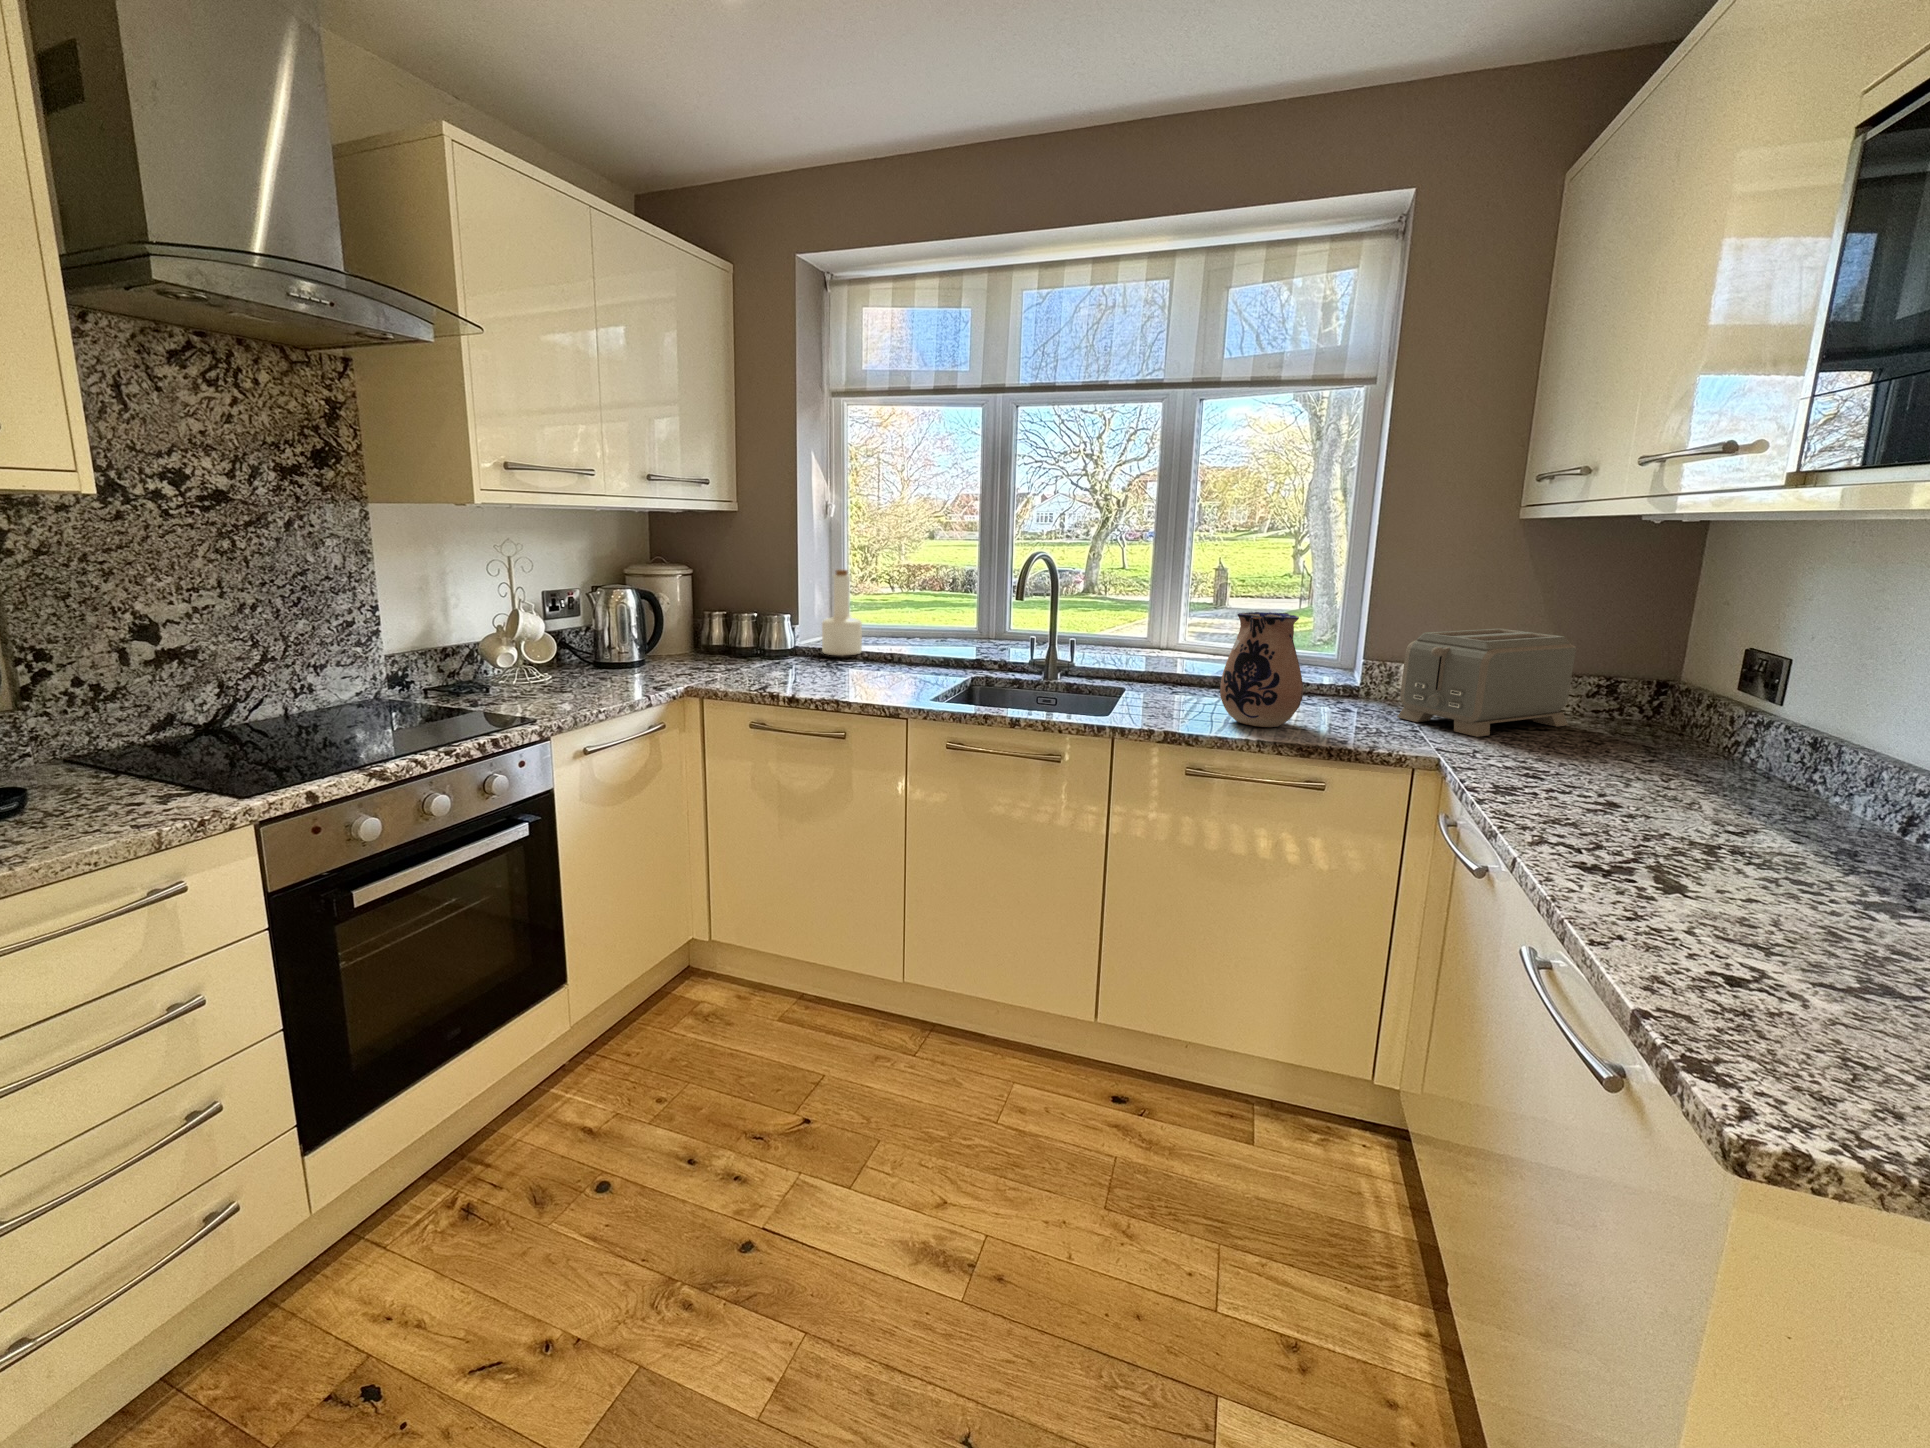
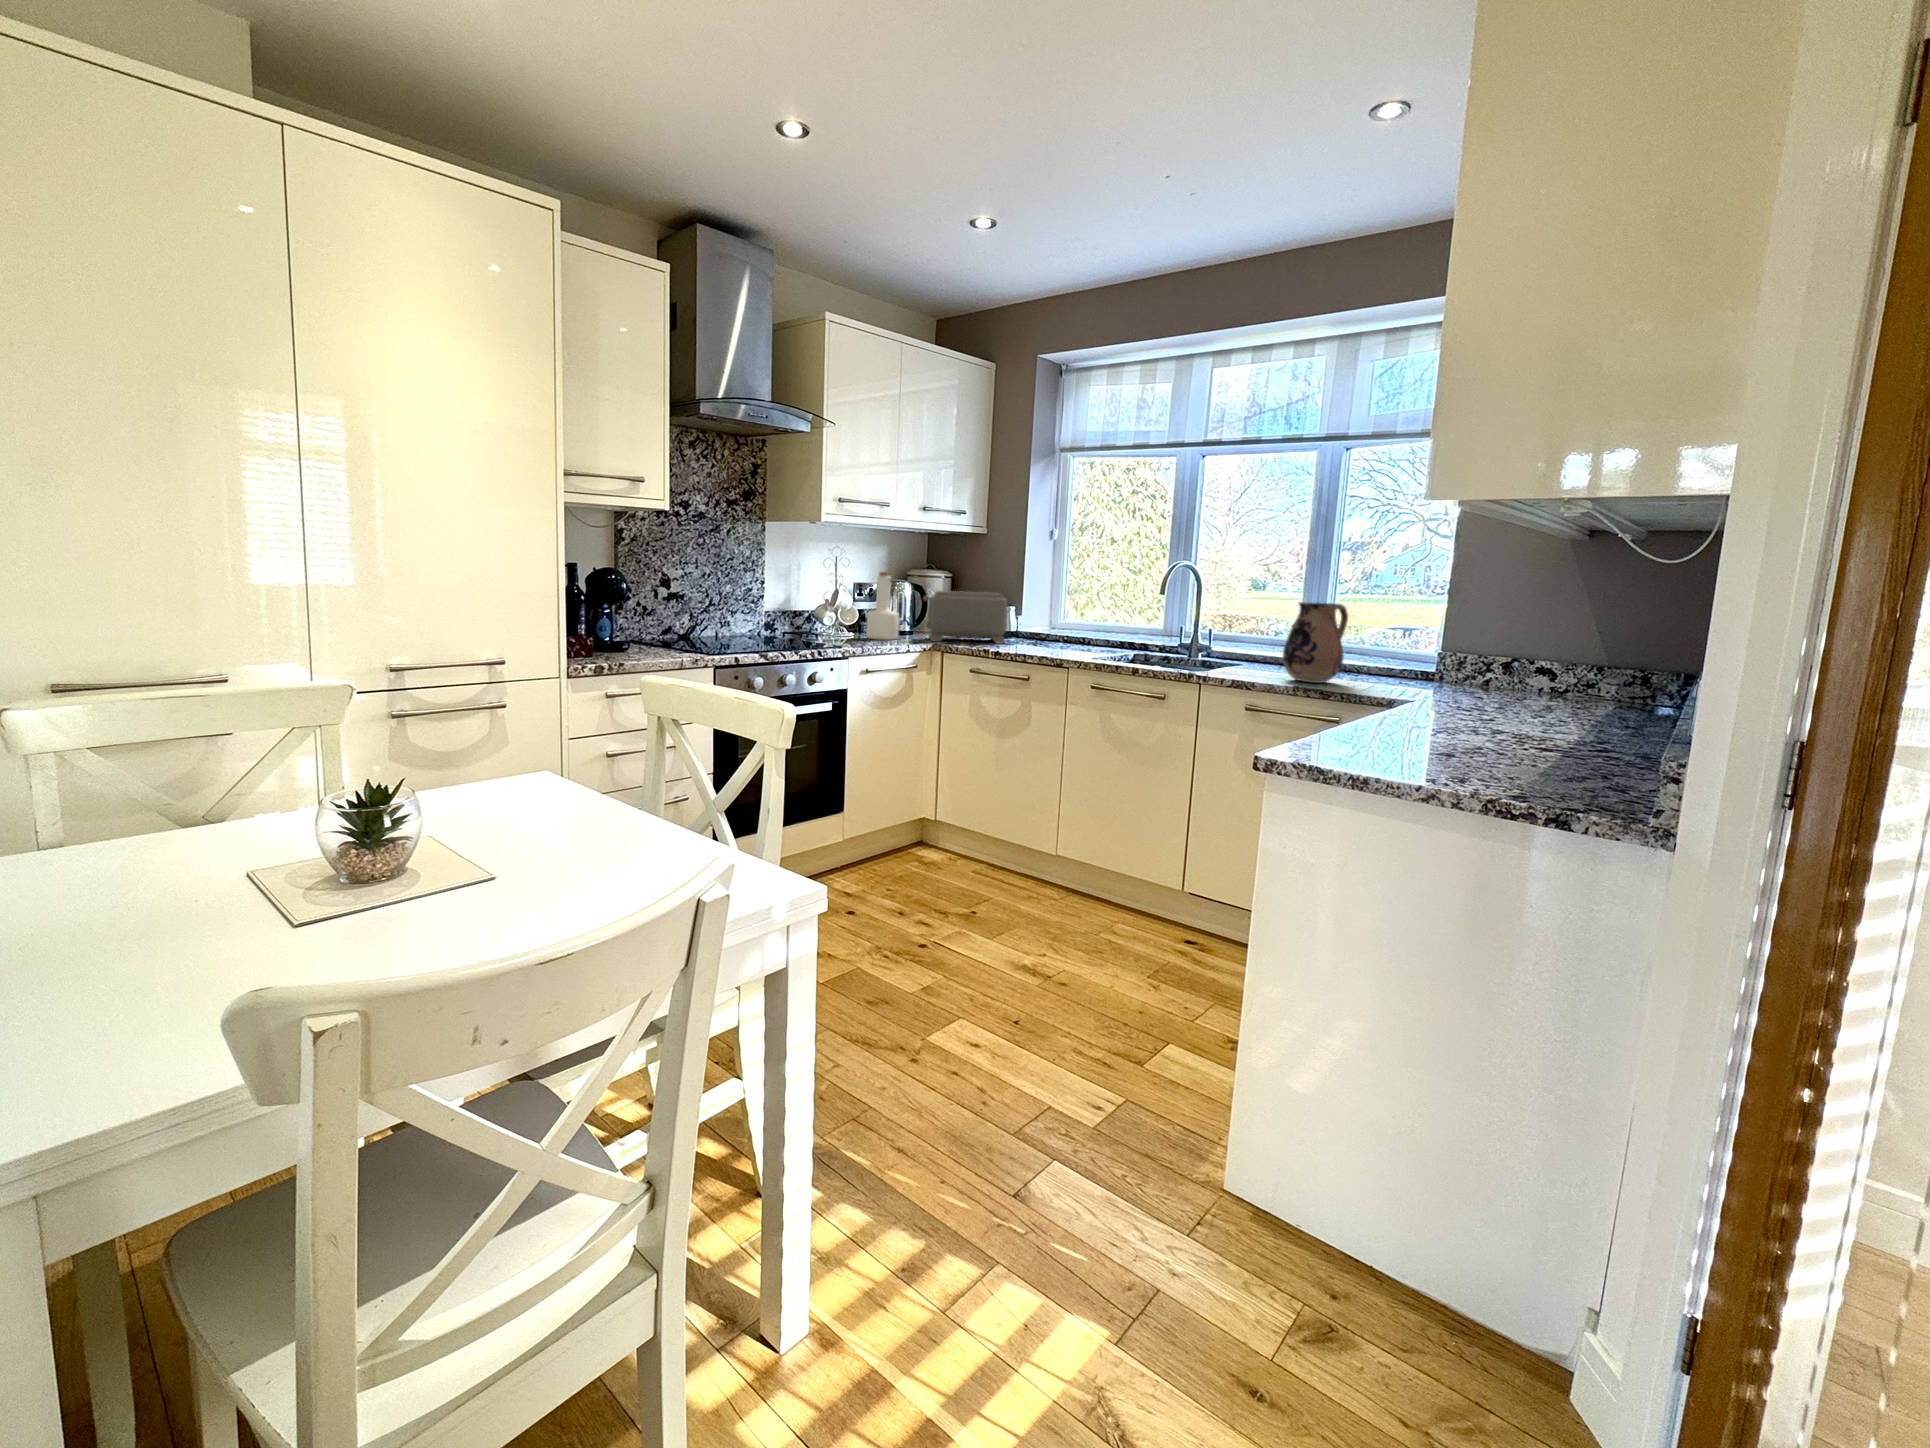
bottle: present [822,570,862,656] -> present [866,572,899,640]
toaster: present [1397,629,1576,737] -> present [923,591,1007,644]

